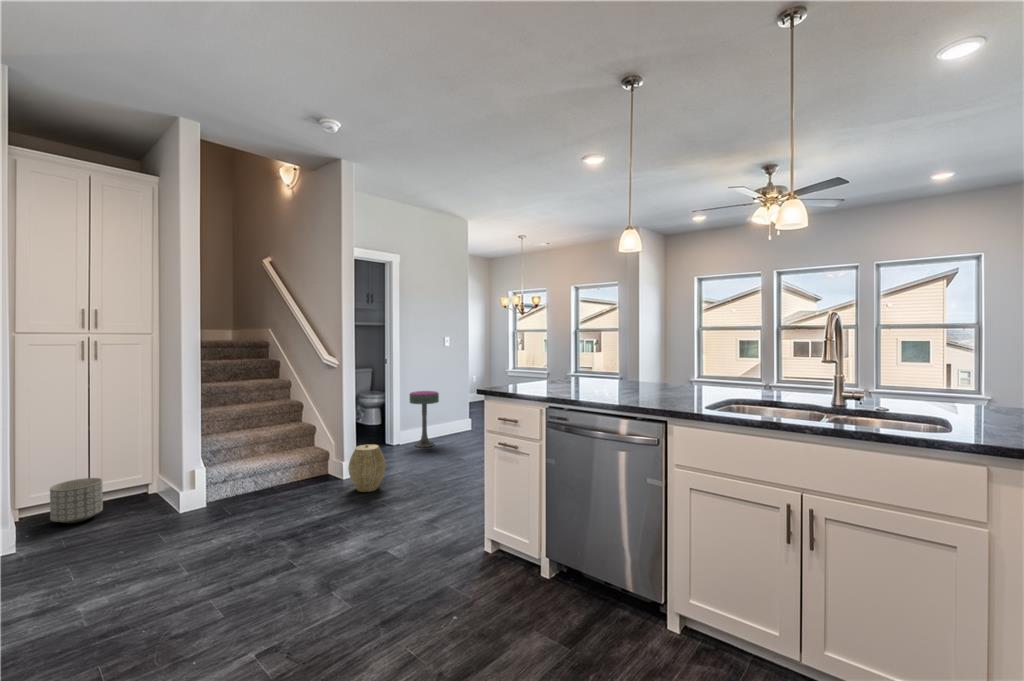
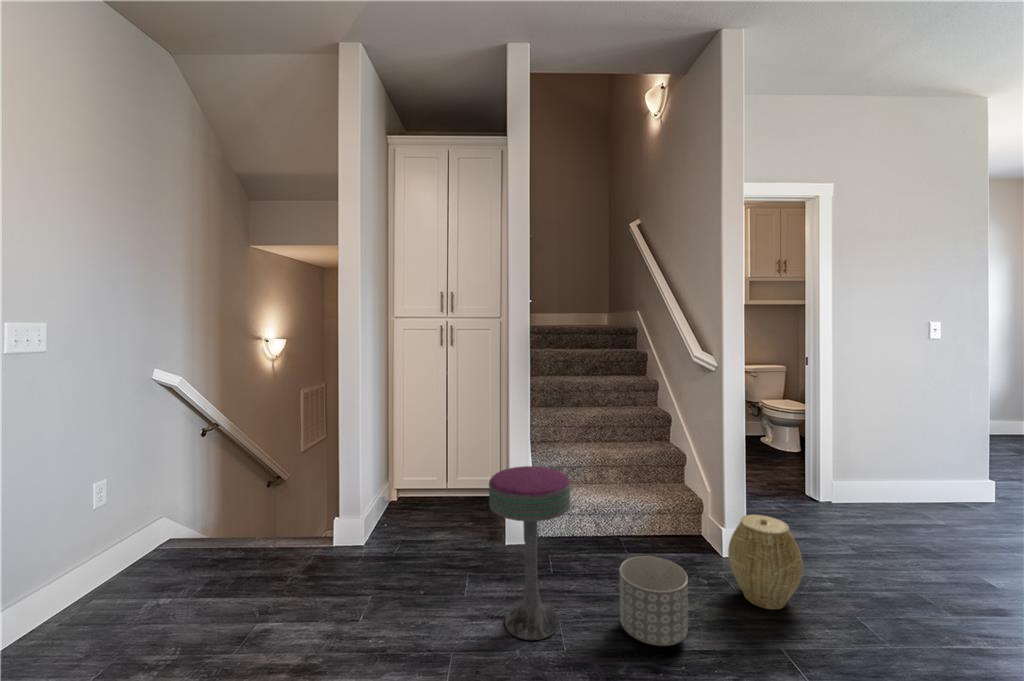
bar stool: present [410,391,439,447] -> present [489,466,570,640]
planter: present [50,478,103,523] -> present [620,556,688,646]

